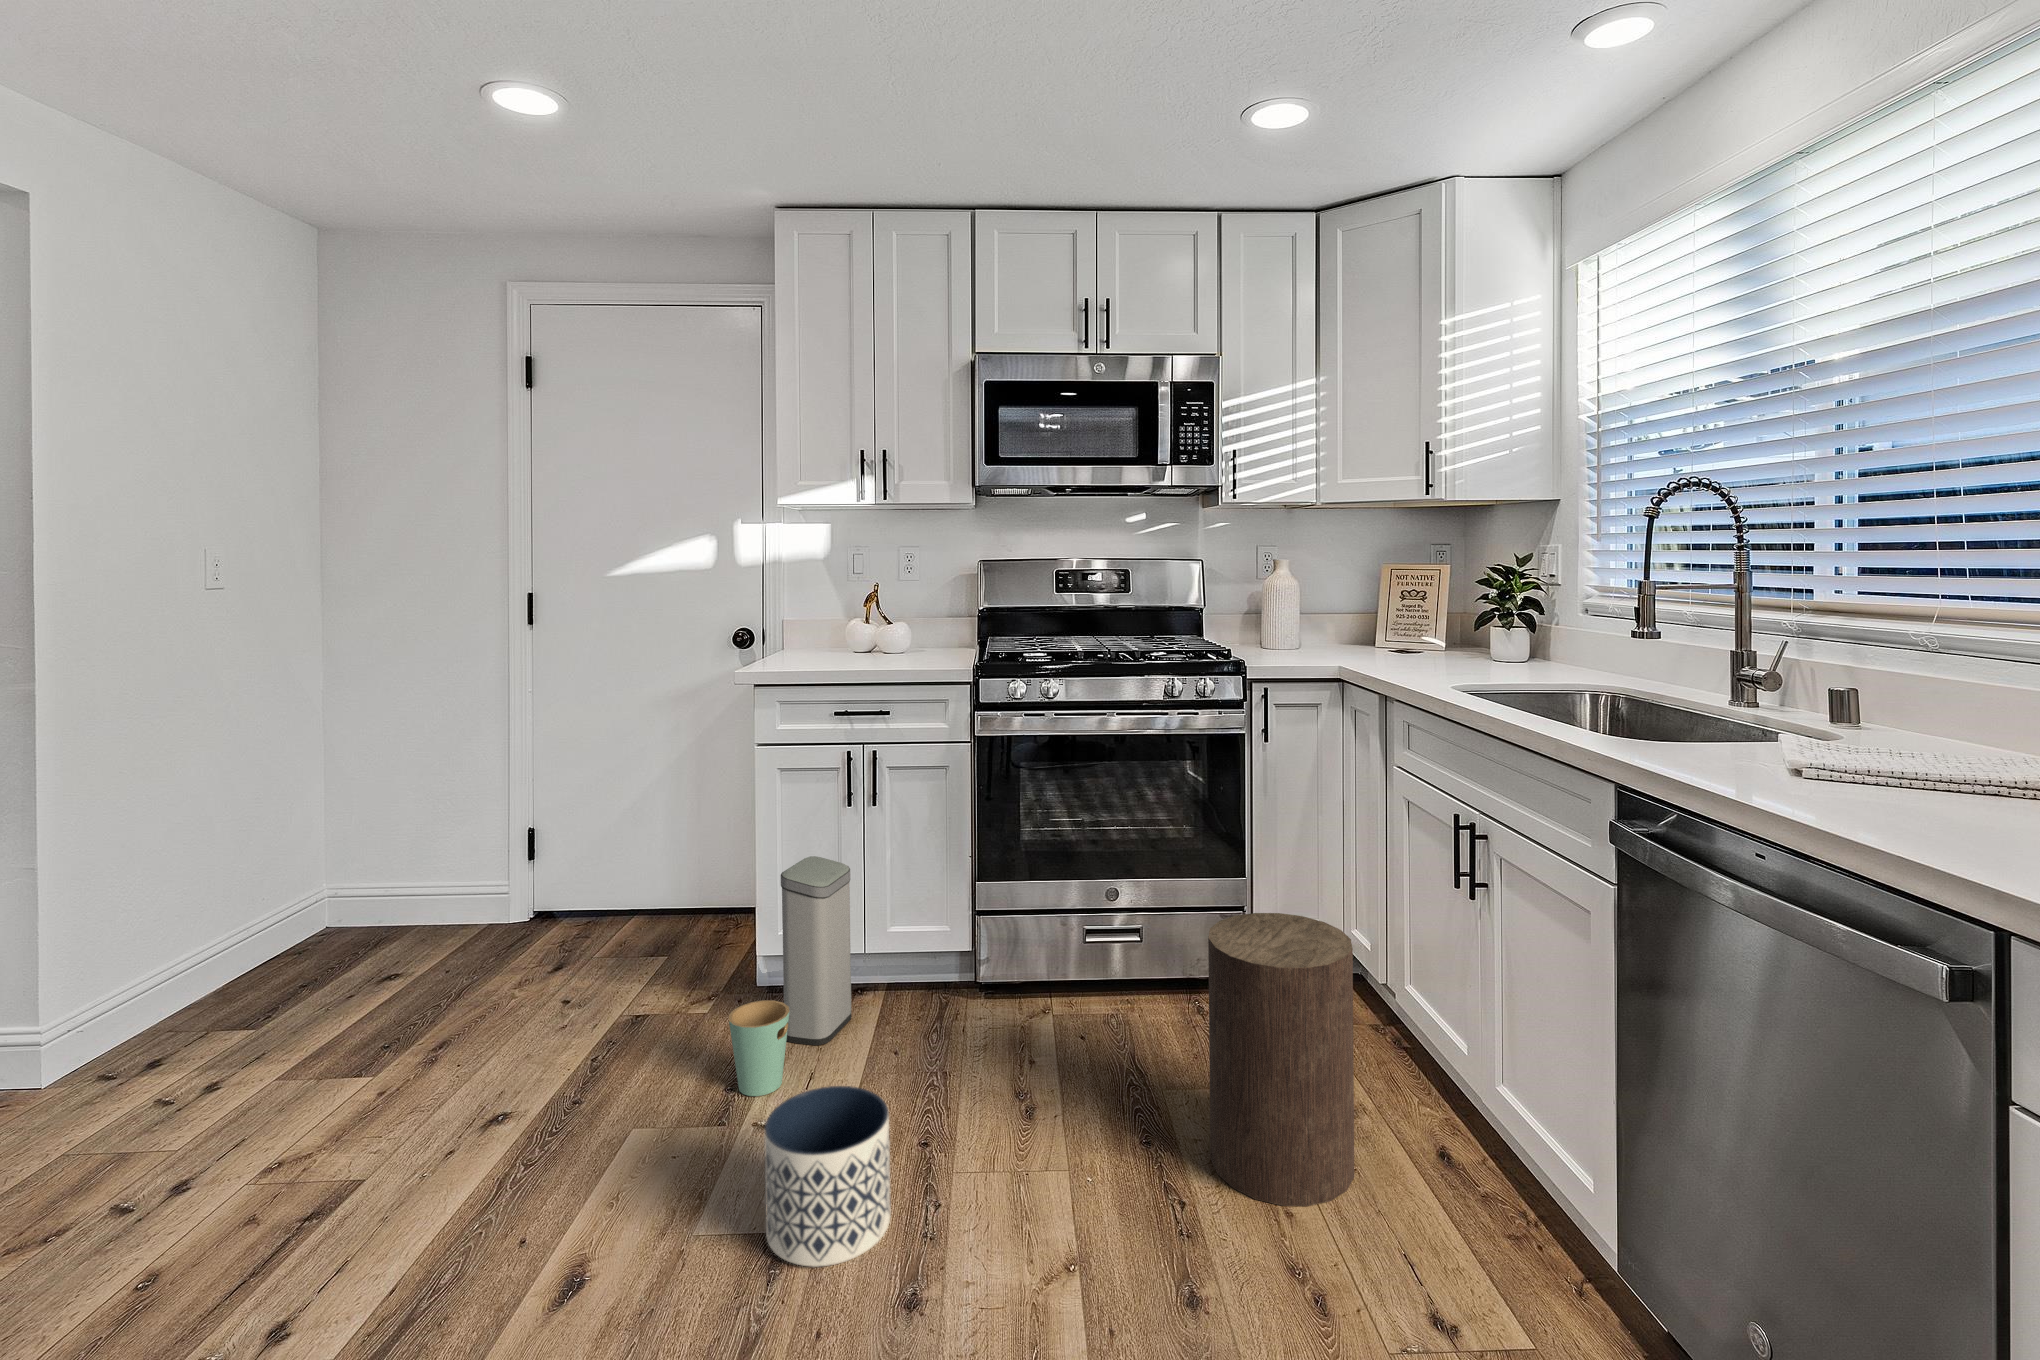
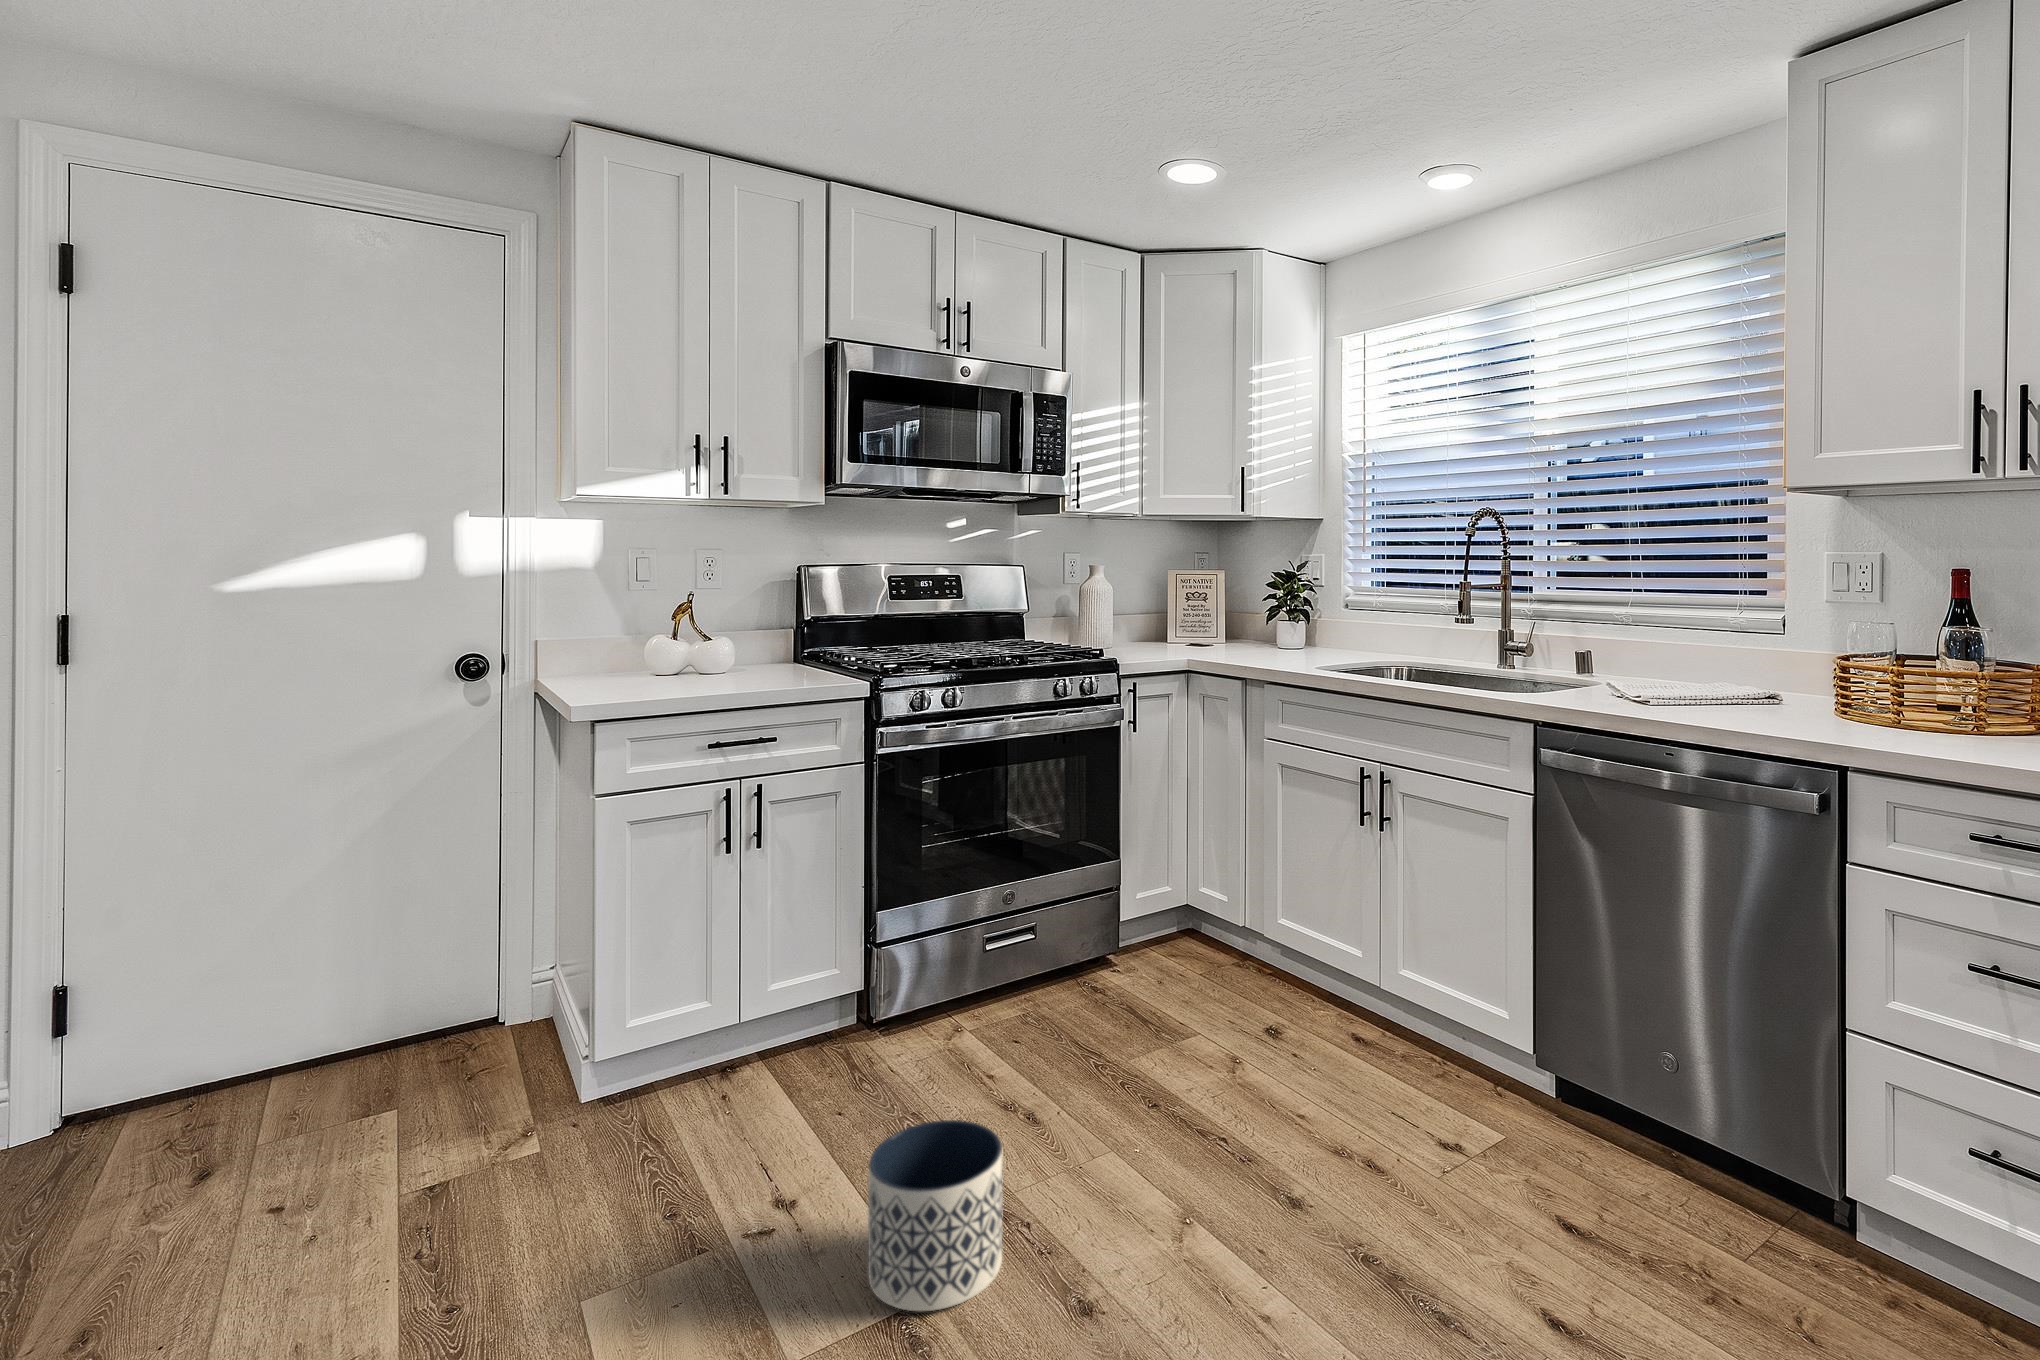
trash can: present [729,856,852,1096] -> none [670,915,750,1201]
stool: present [1208,913,1354,1206] -> none [1204,873,1326,1116]

